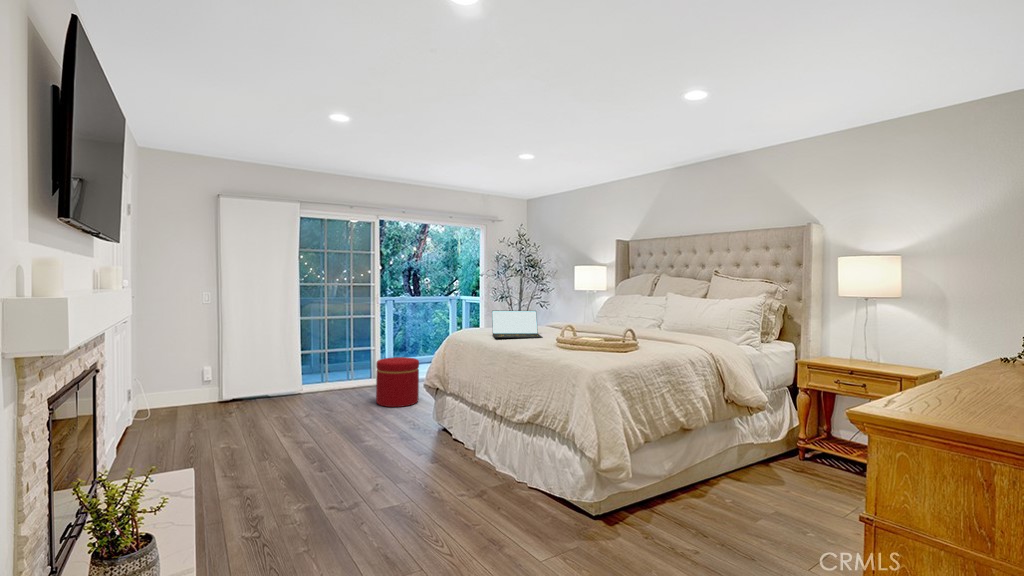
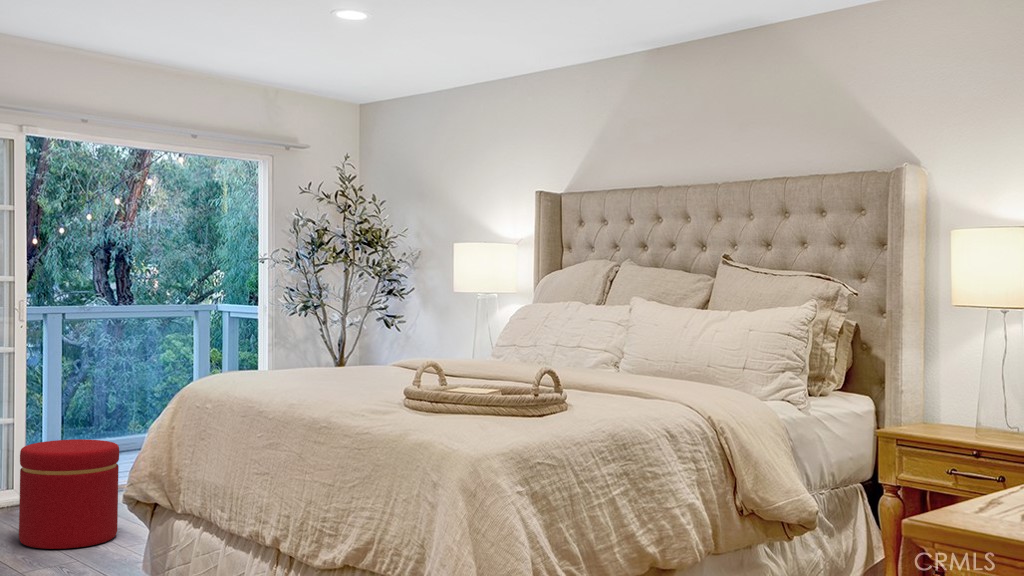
laptop: present [492,310,543,338] -> none [278,335,385,393]

